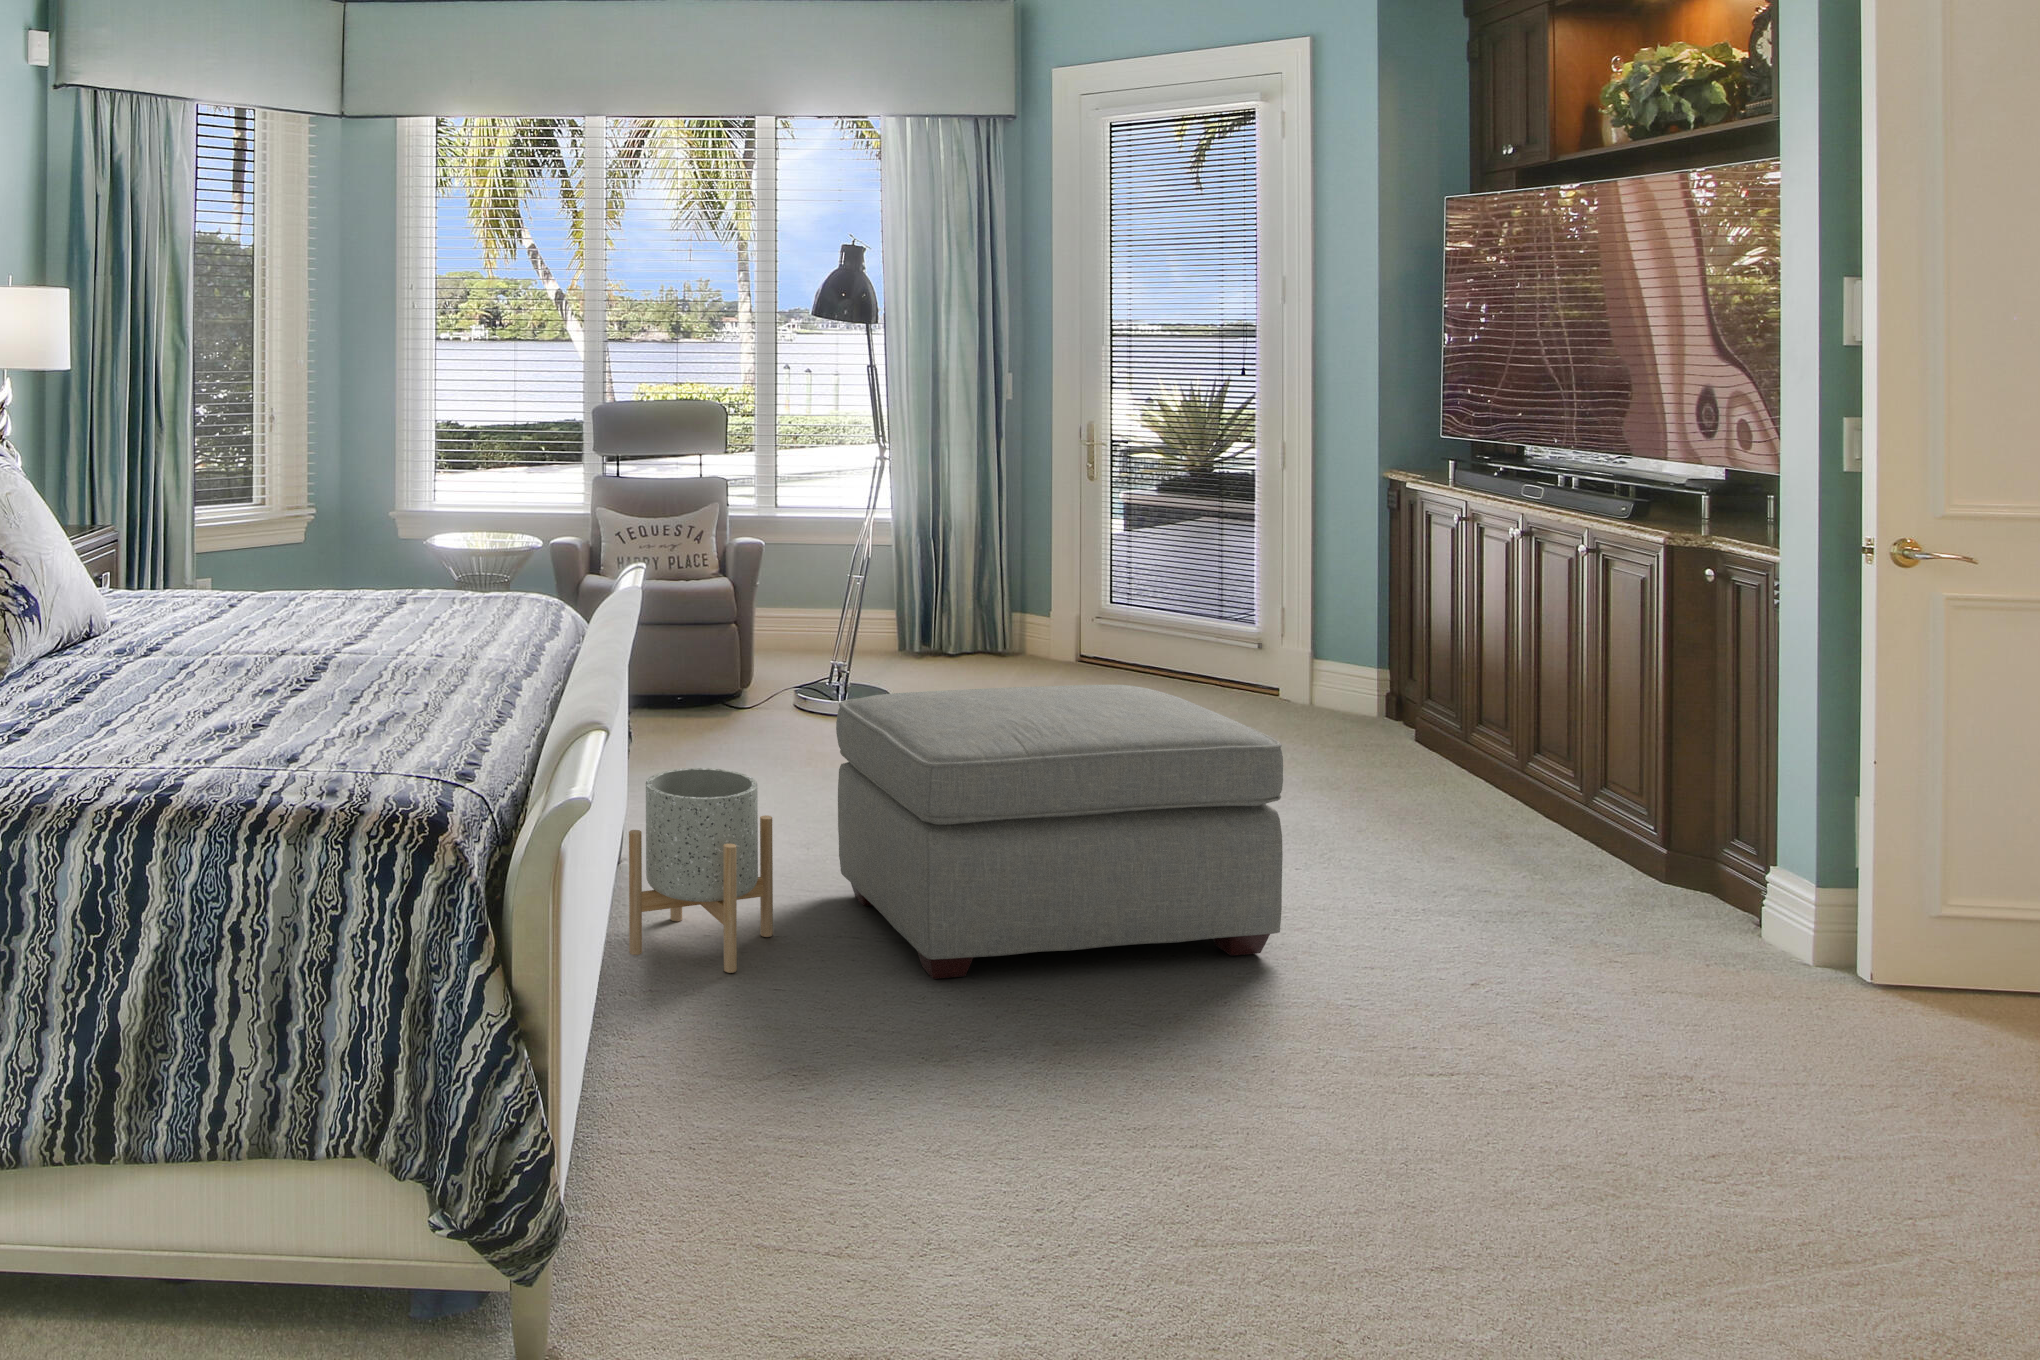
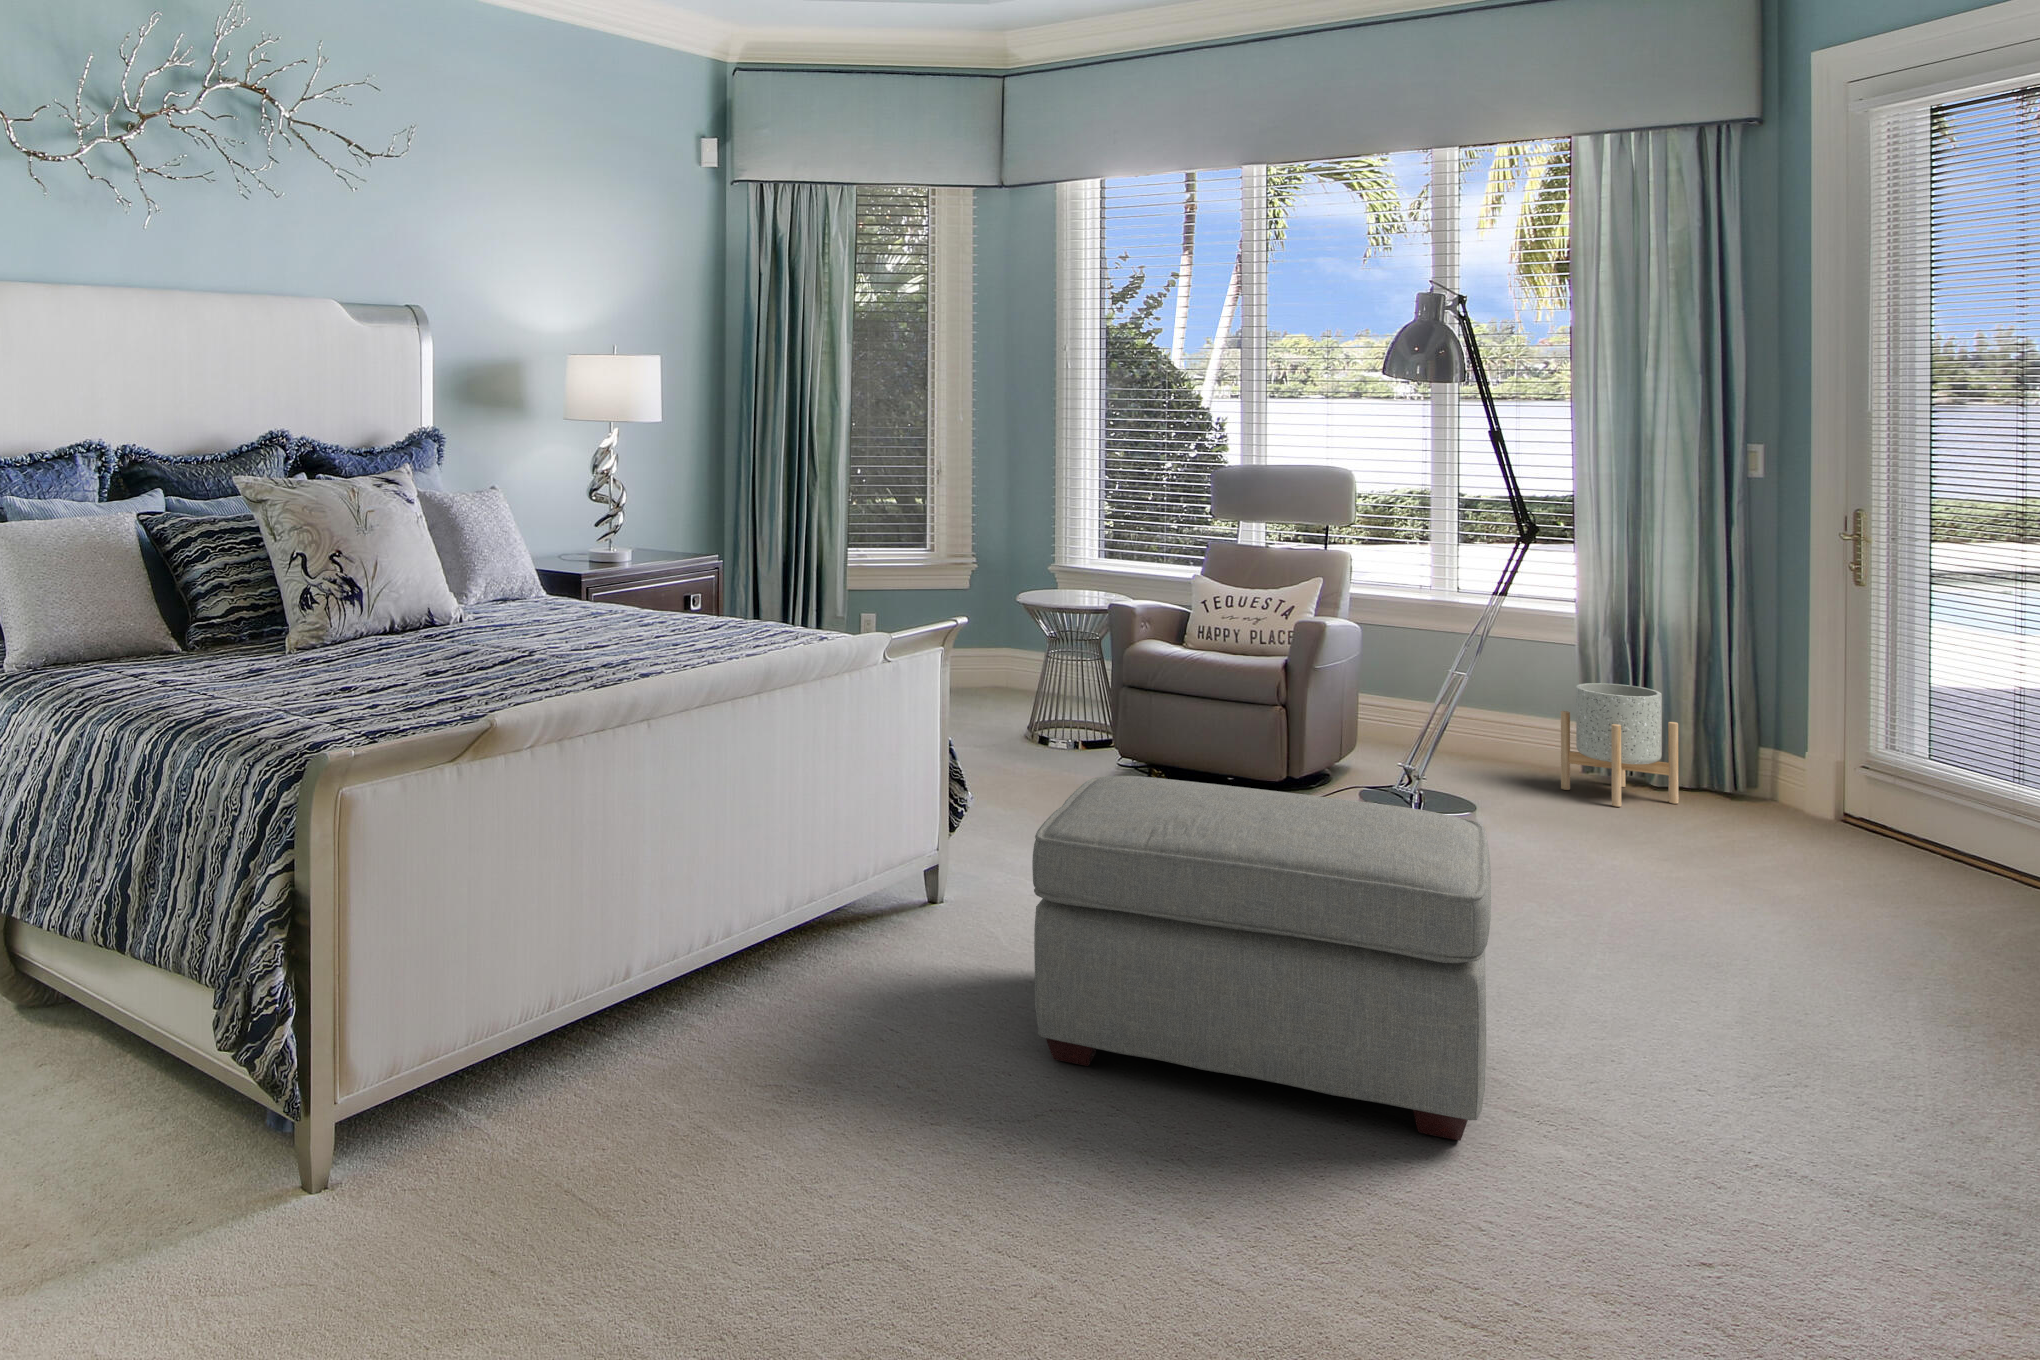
planter: present [629,768,773,973] -> present [1561,683,1679,807]

